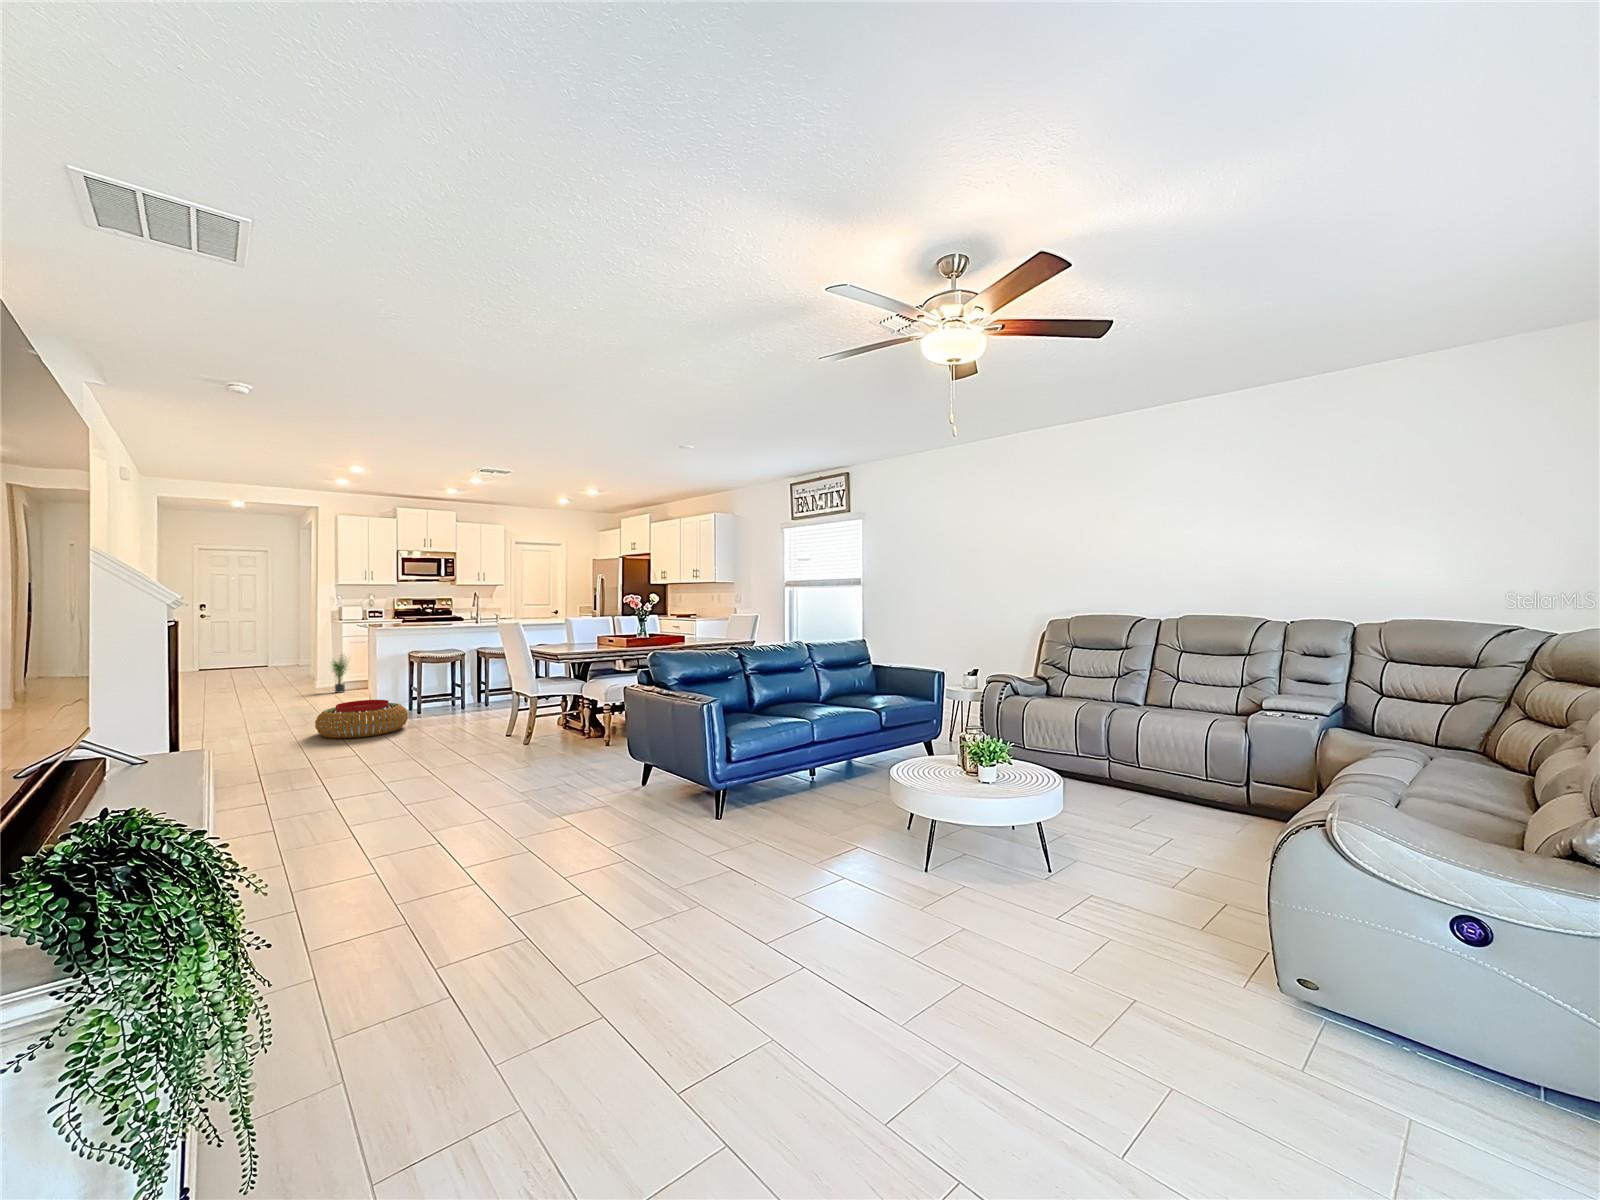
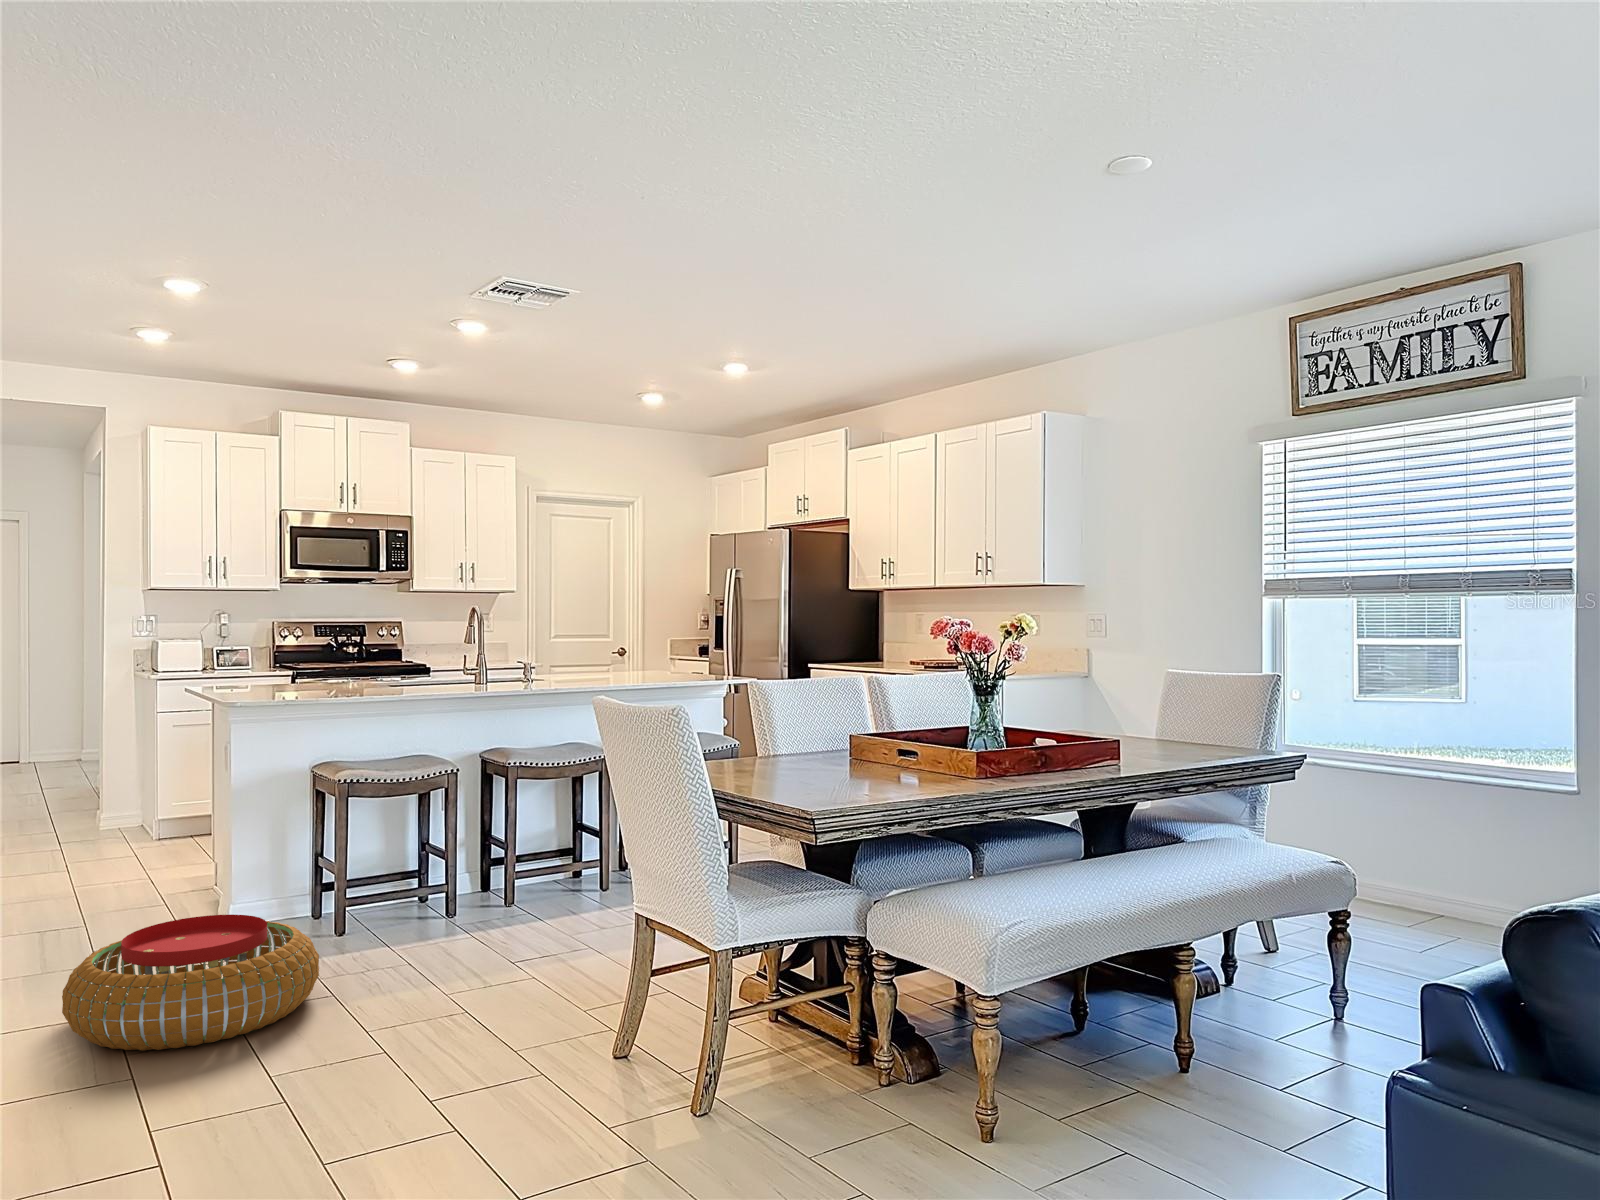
potted plant: present [332,655,347,693] -> none [121,748,186,845]

